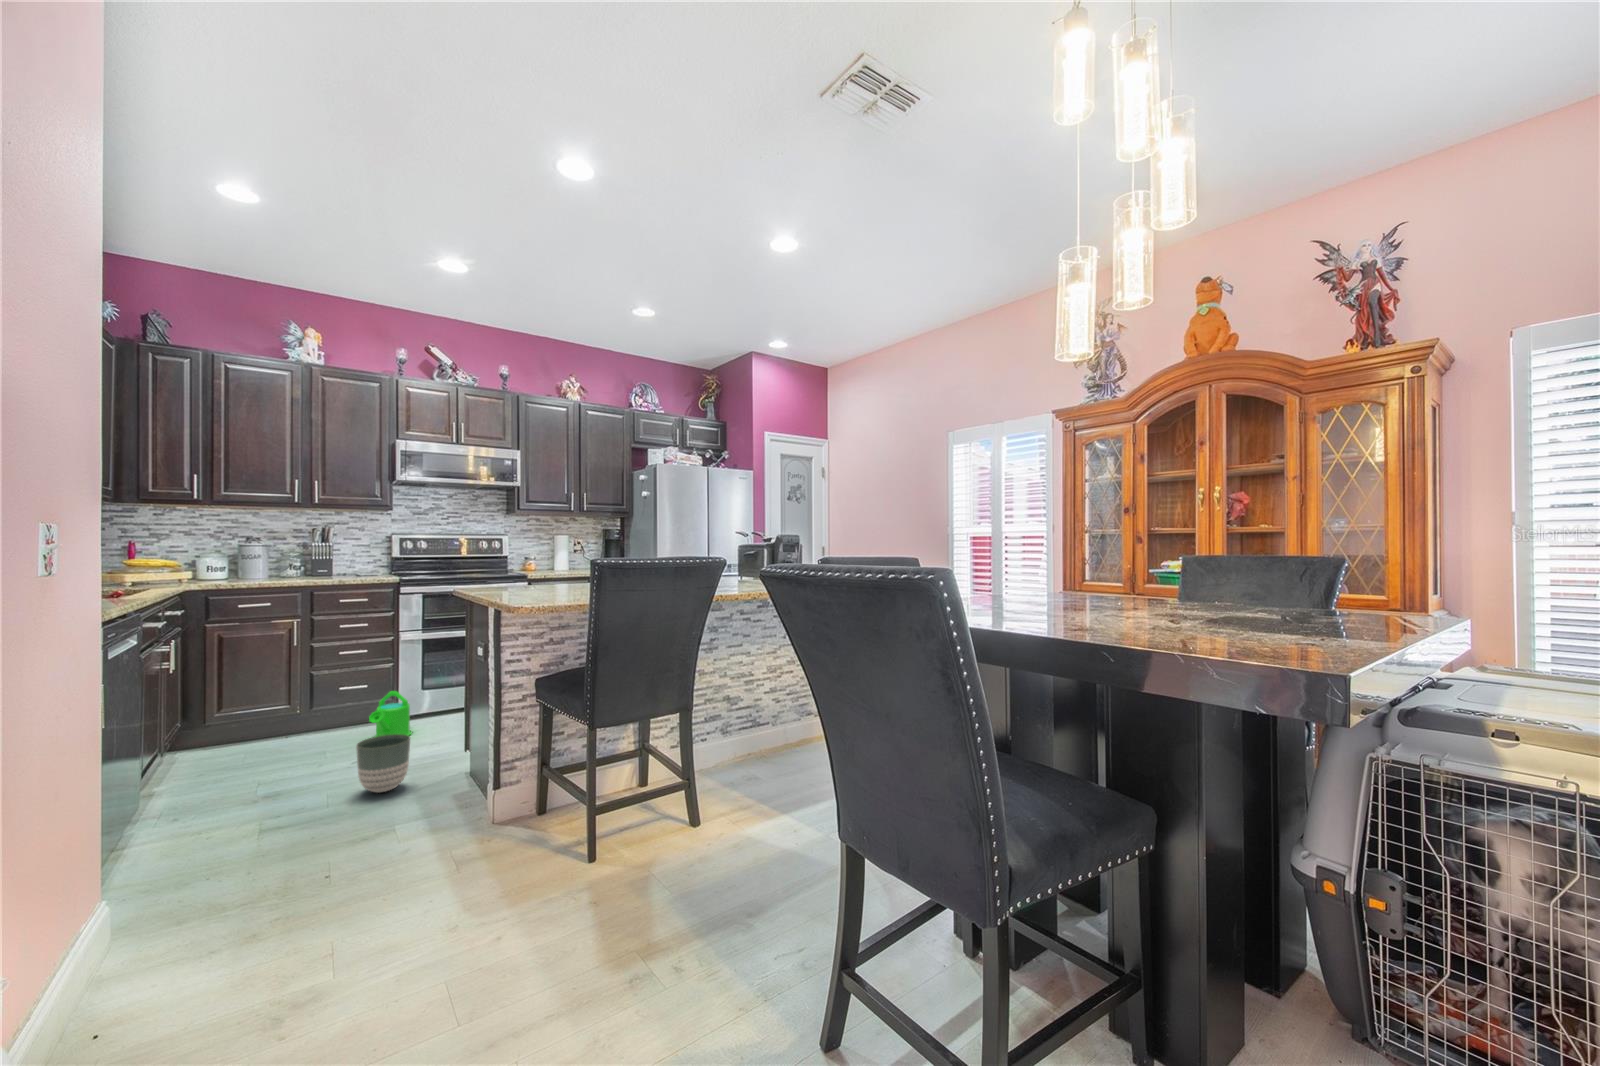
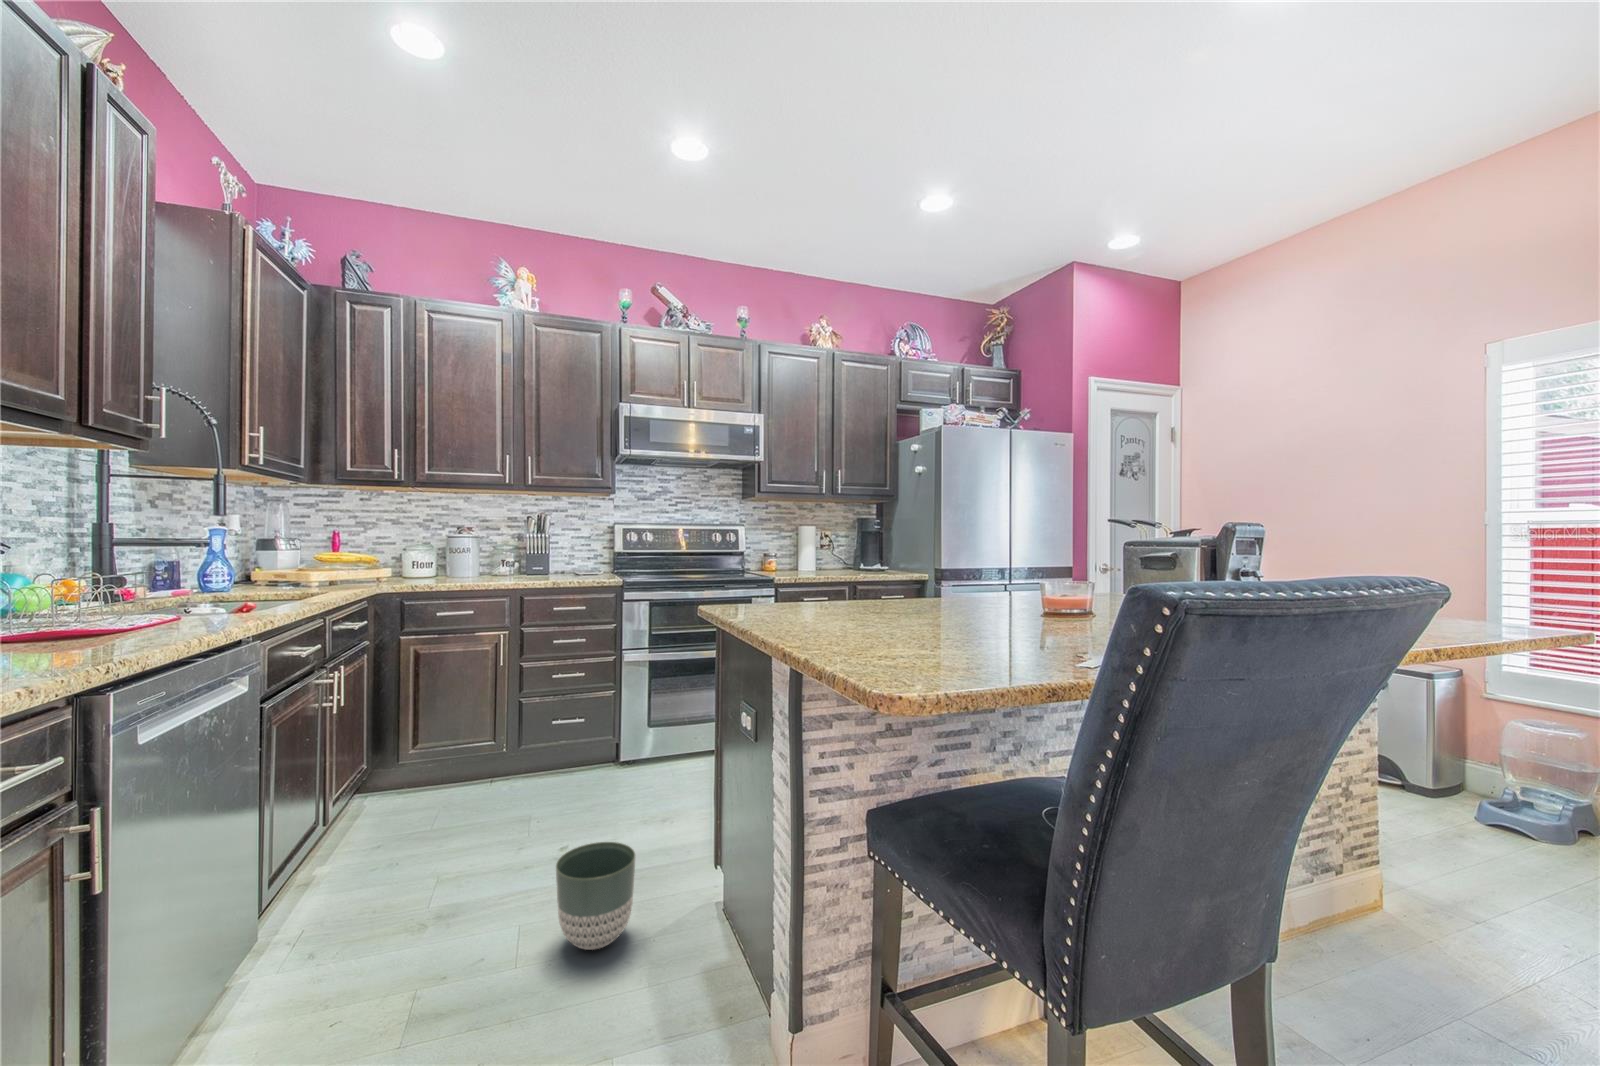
watering can: present [369,691,412,737] -> none [583,740,637,812]

